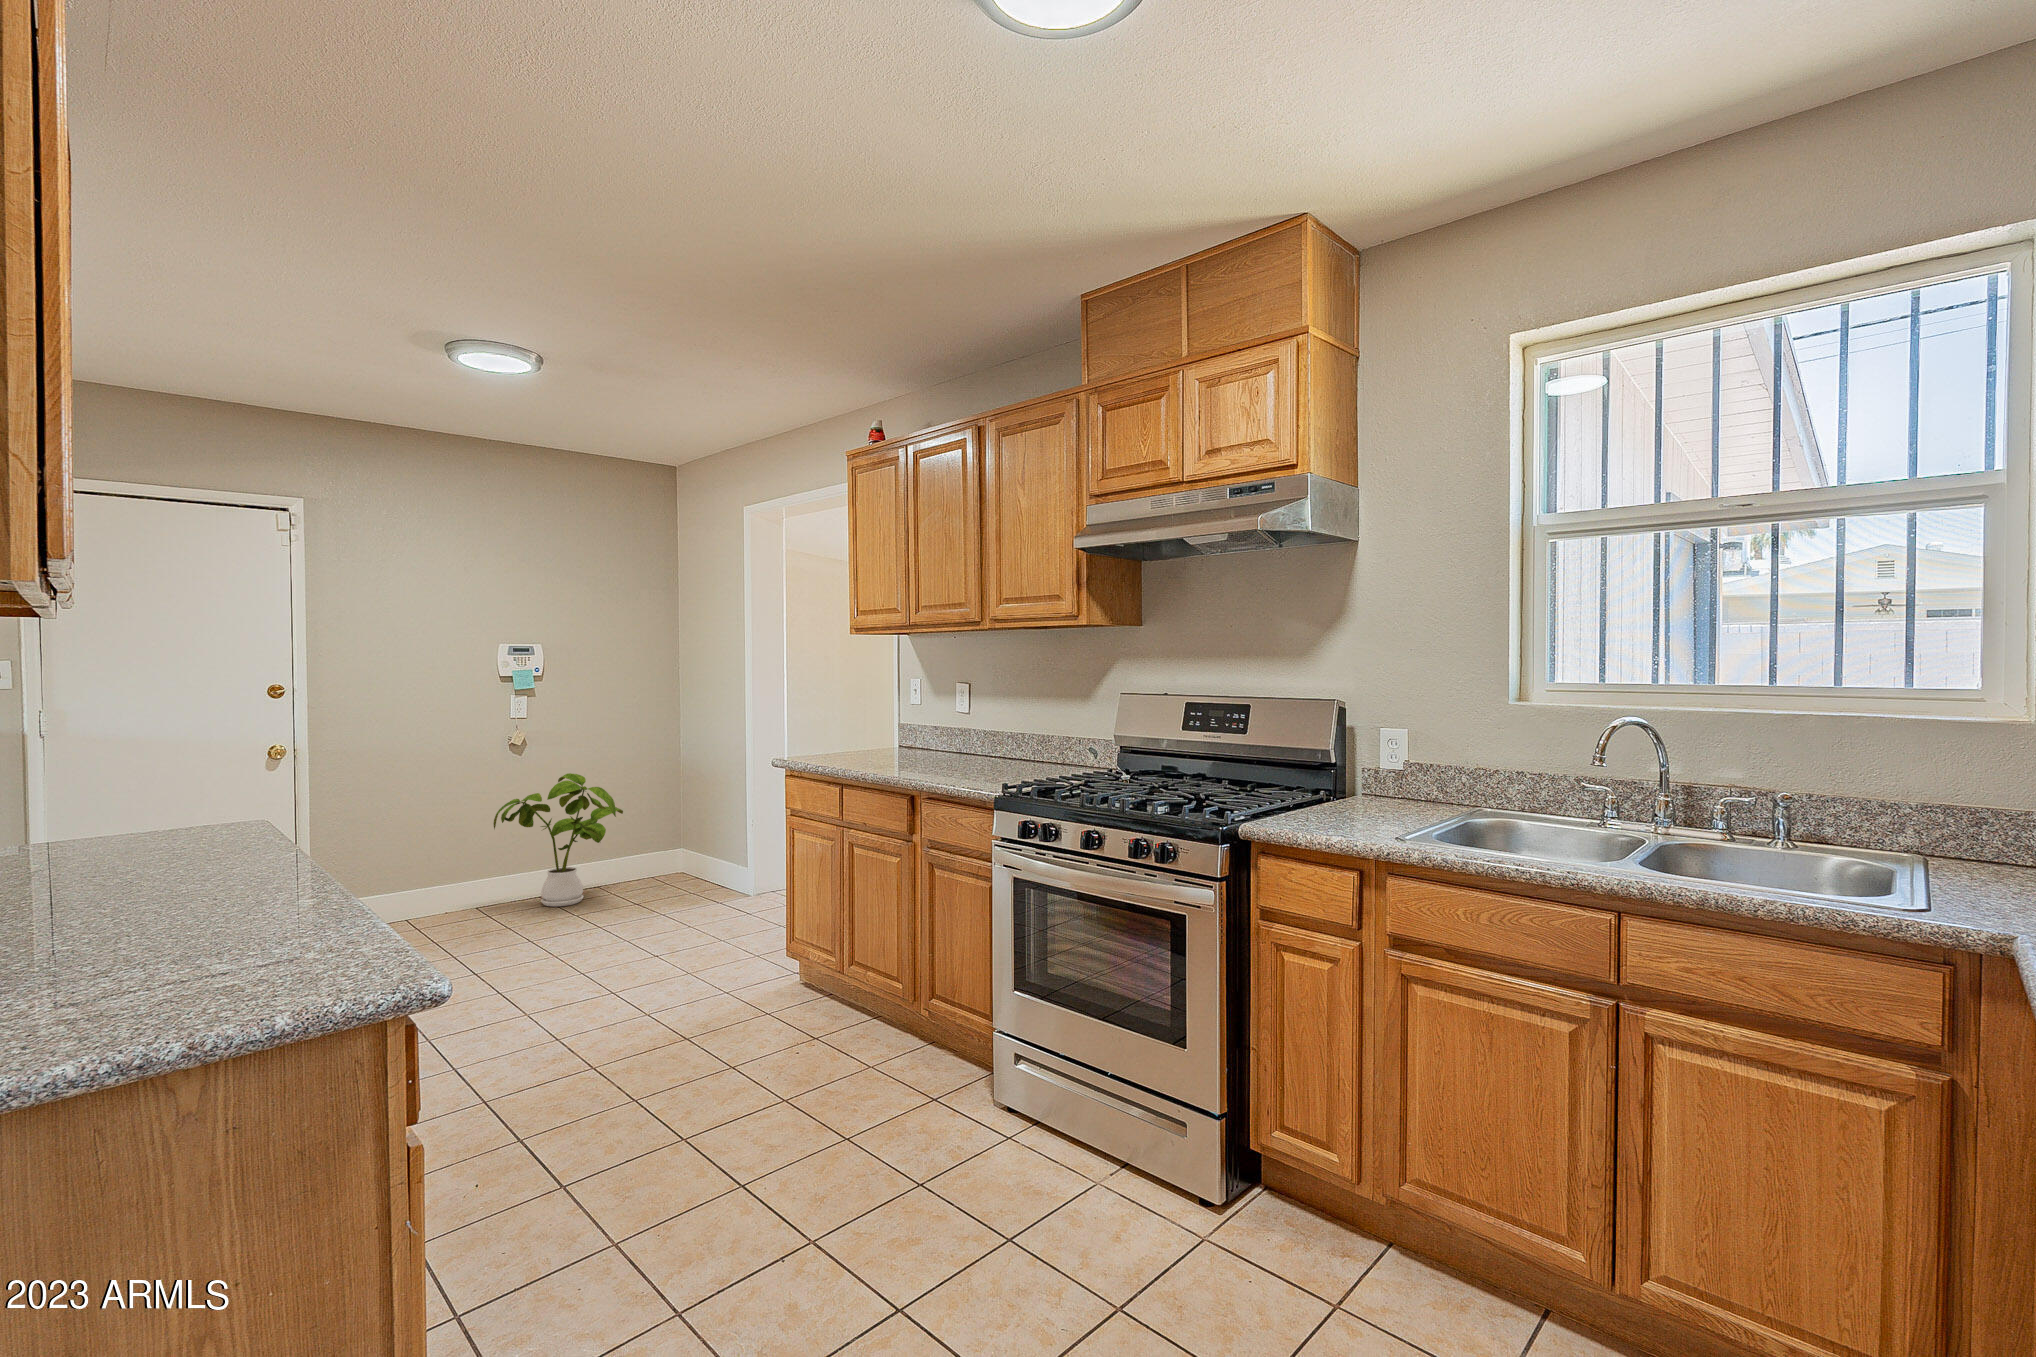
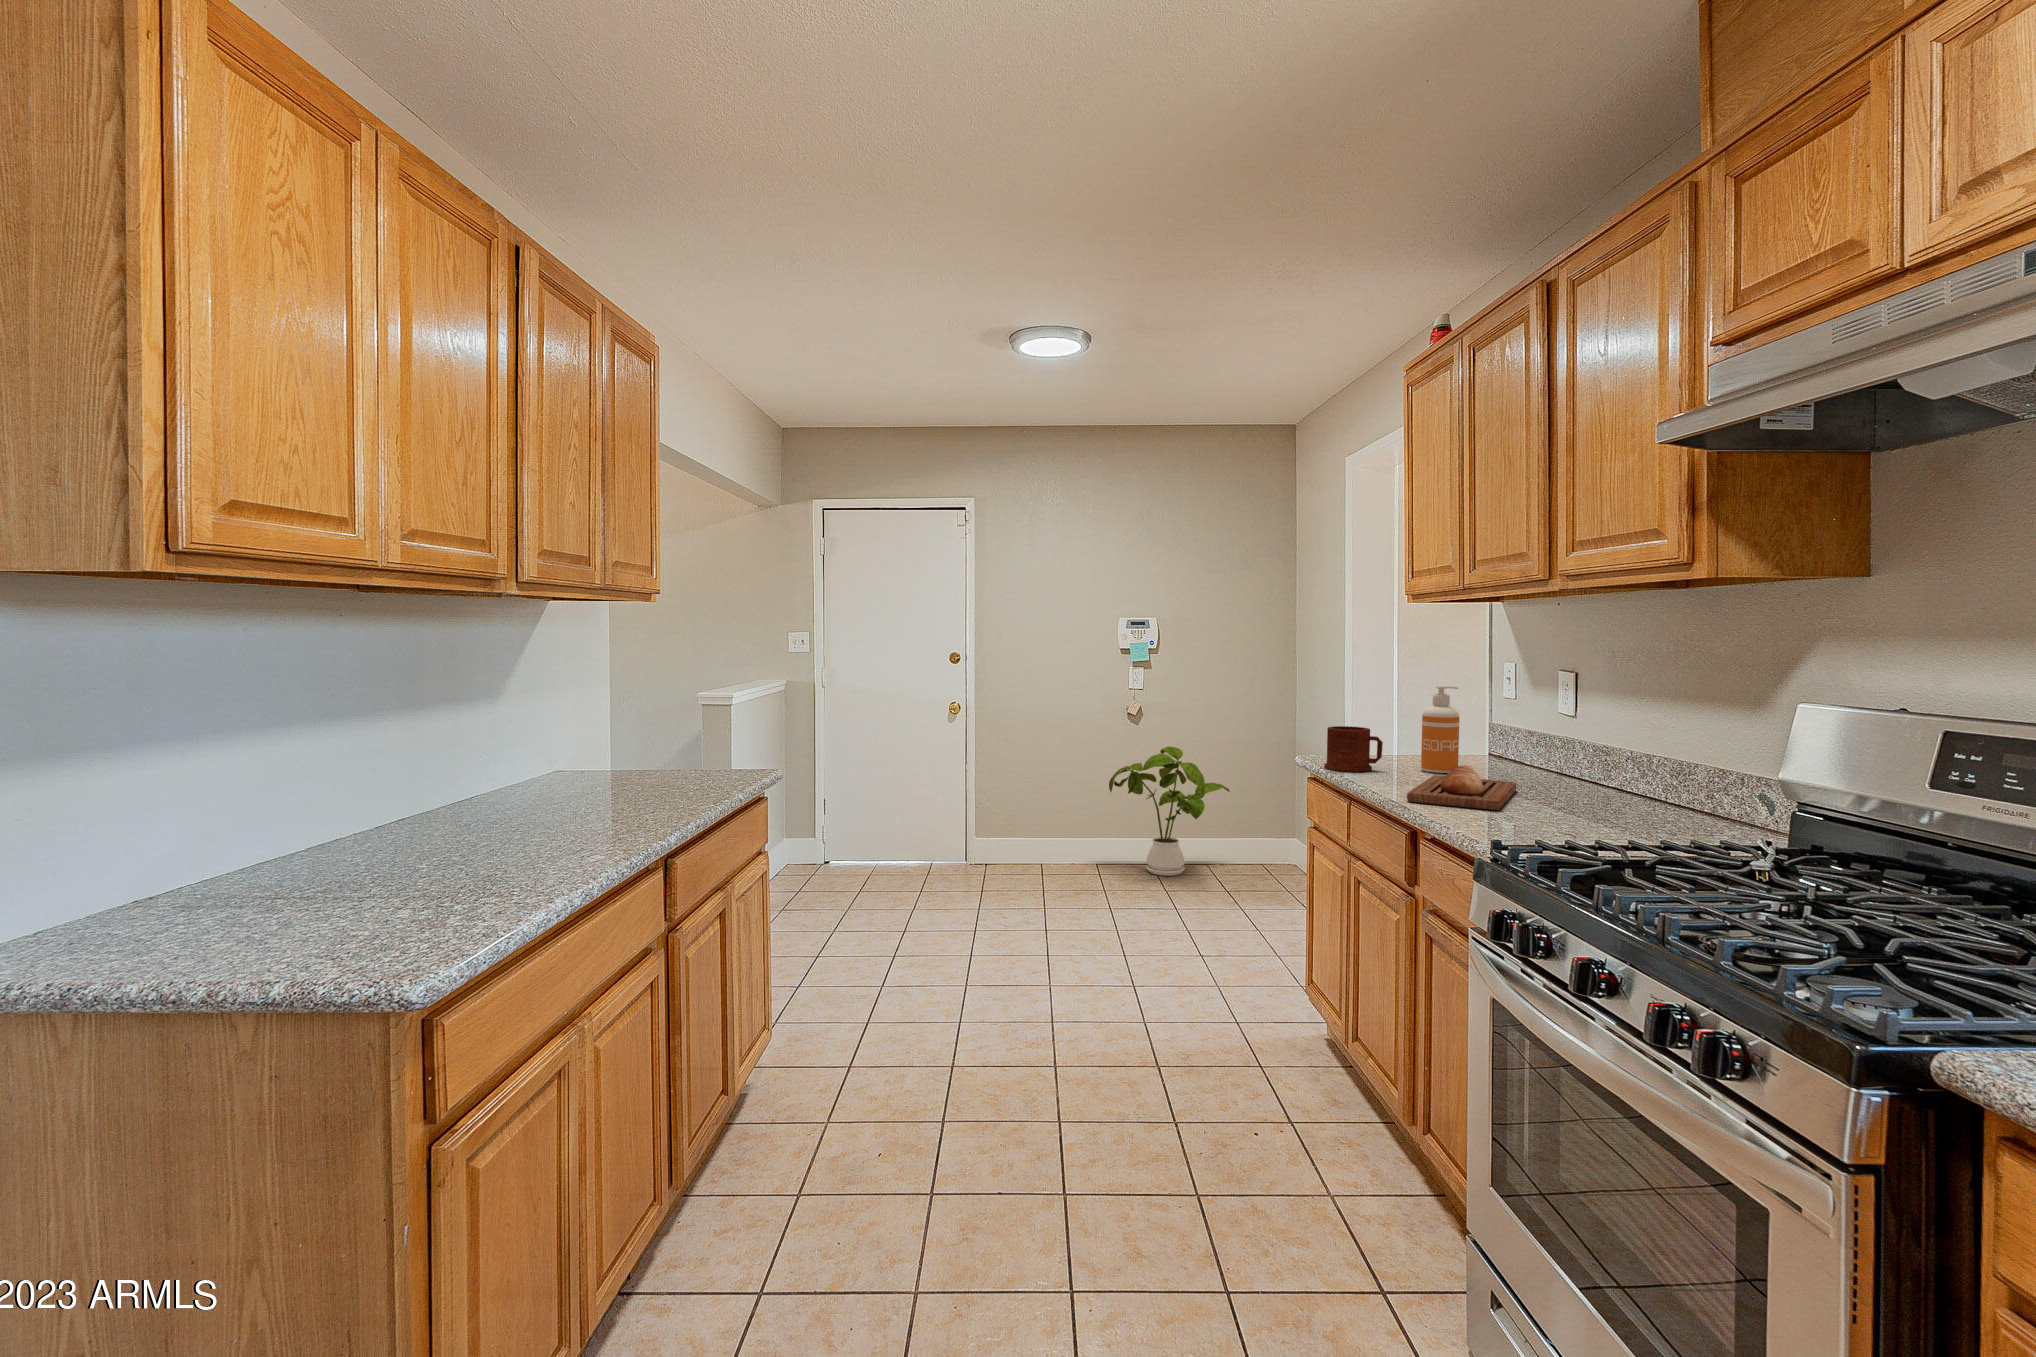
soap dispenser: none [878,696,904,760] -> present [1421,686,1459,773]
mug: none [813,730,856,764] -> present [1324,726,1383,772]
bread loaf: none [903,749,969,775] -> present [1407,766,1517,810]

